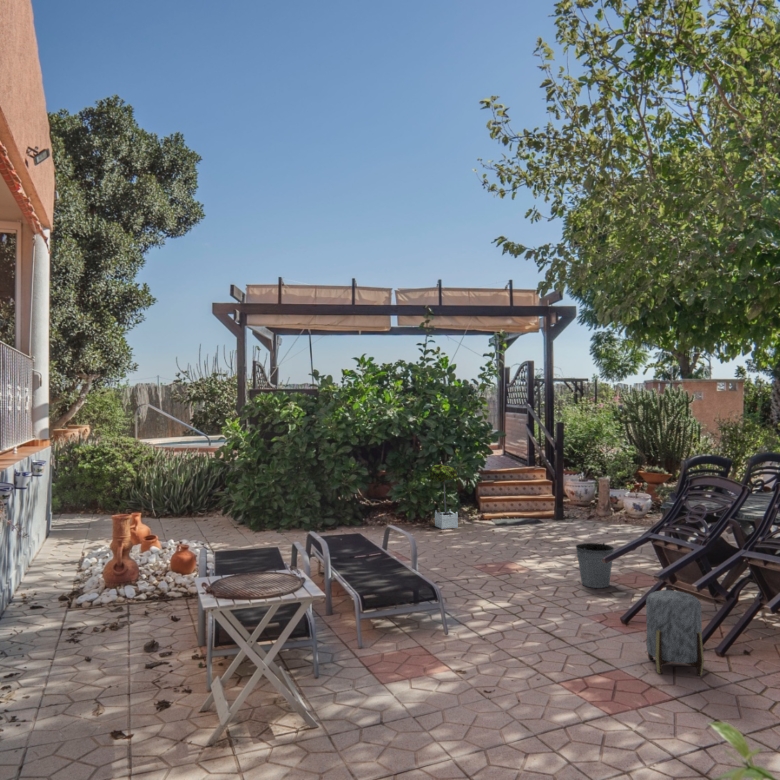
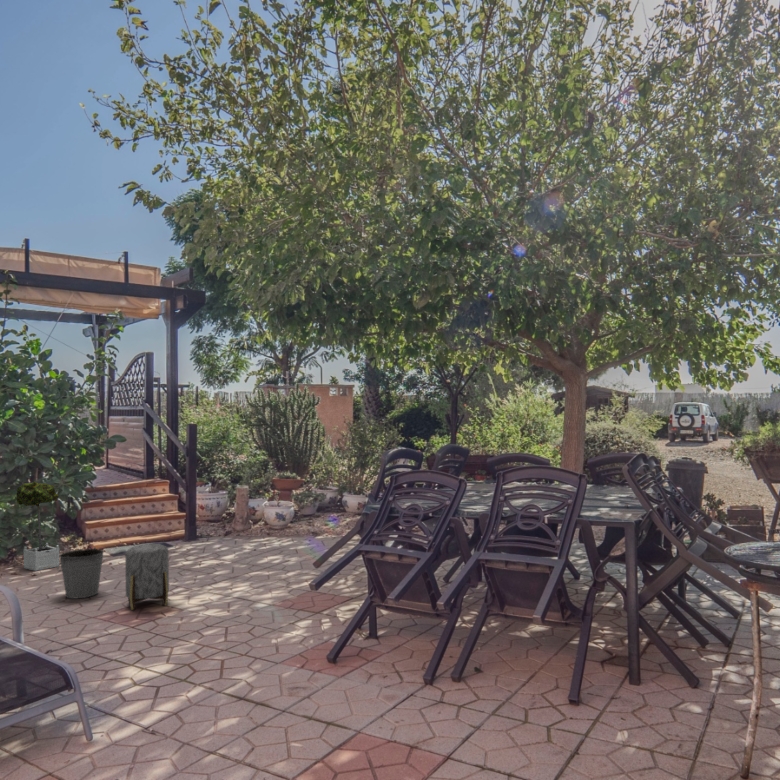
bucket: present [576,543,614,588] -> present [60,548,104,598]
stool: present [646,590,704,676] -> present [125,544,169,610]

